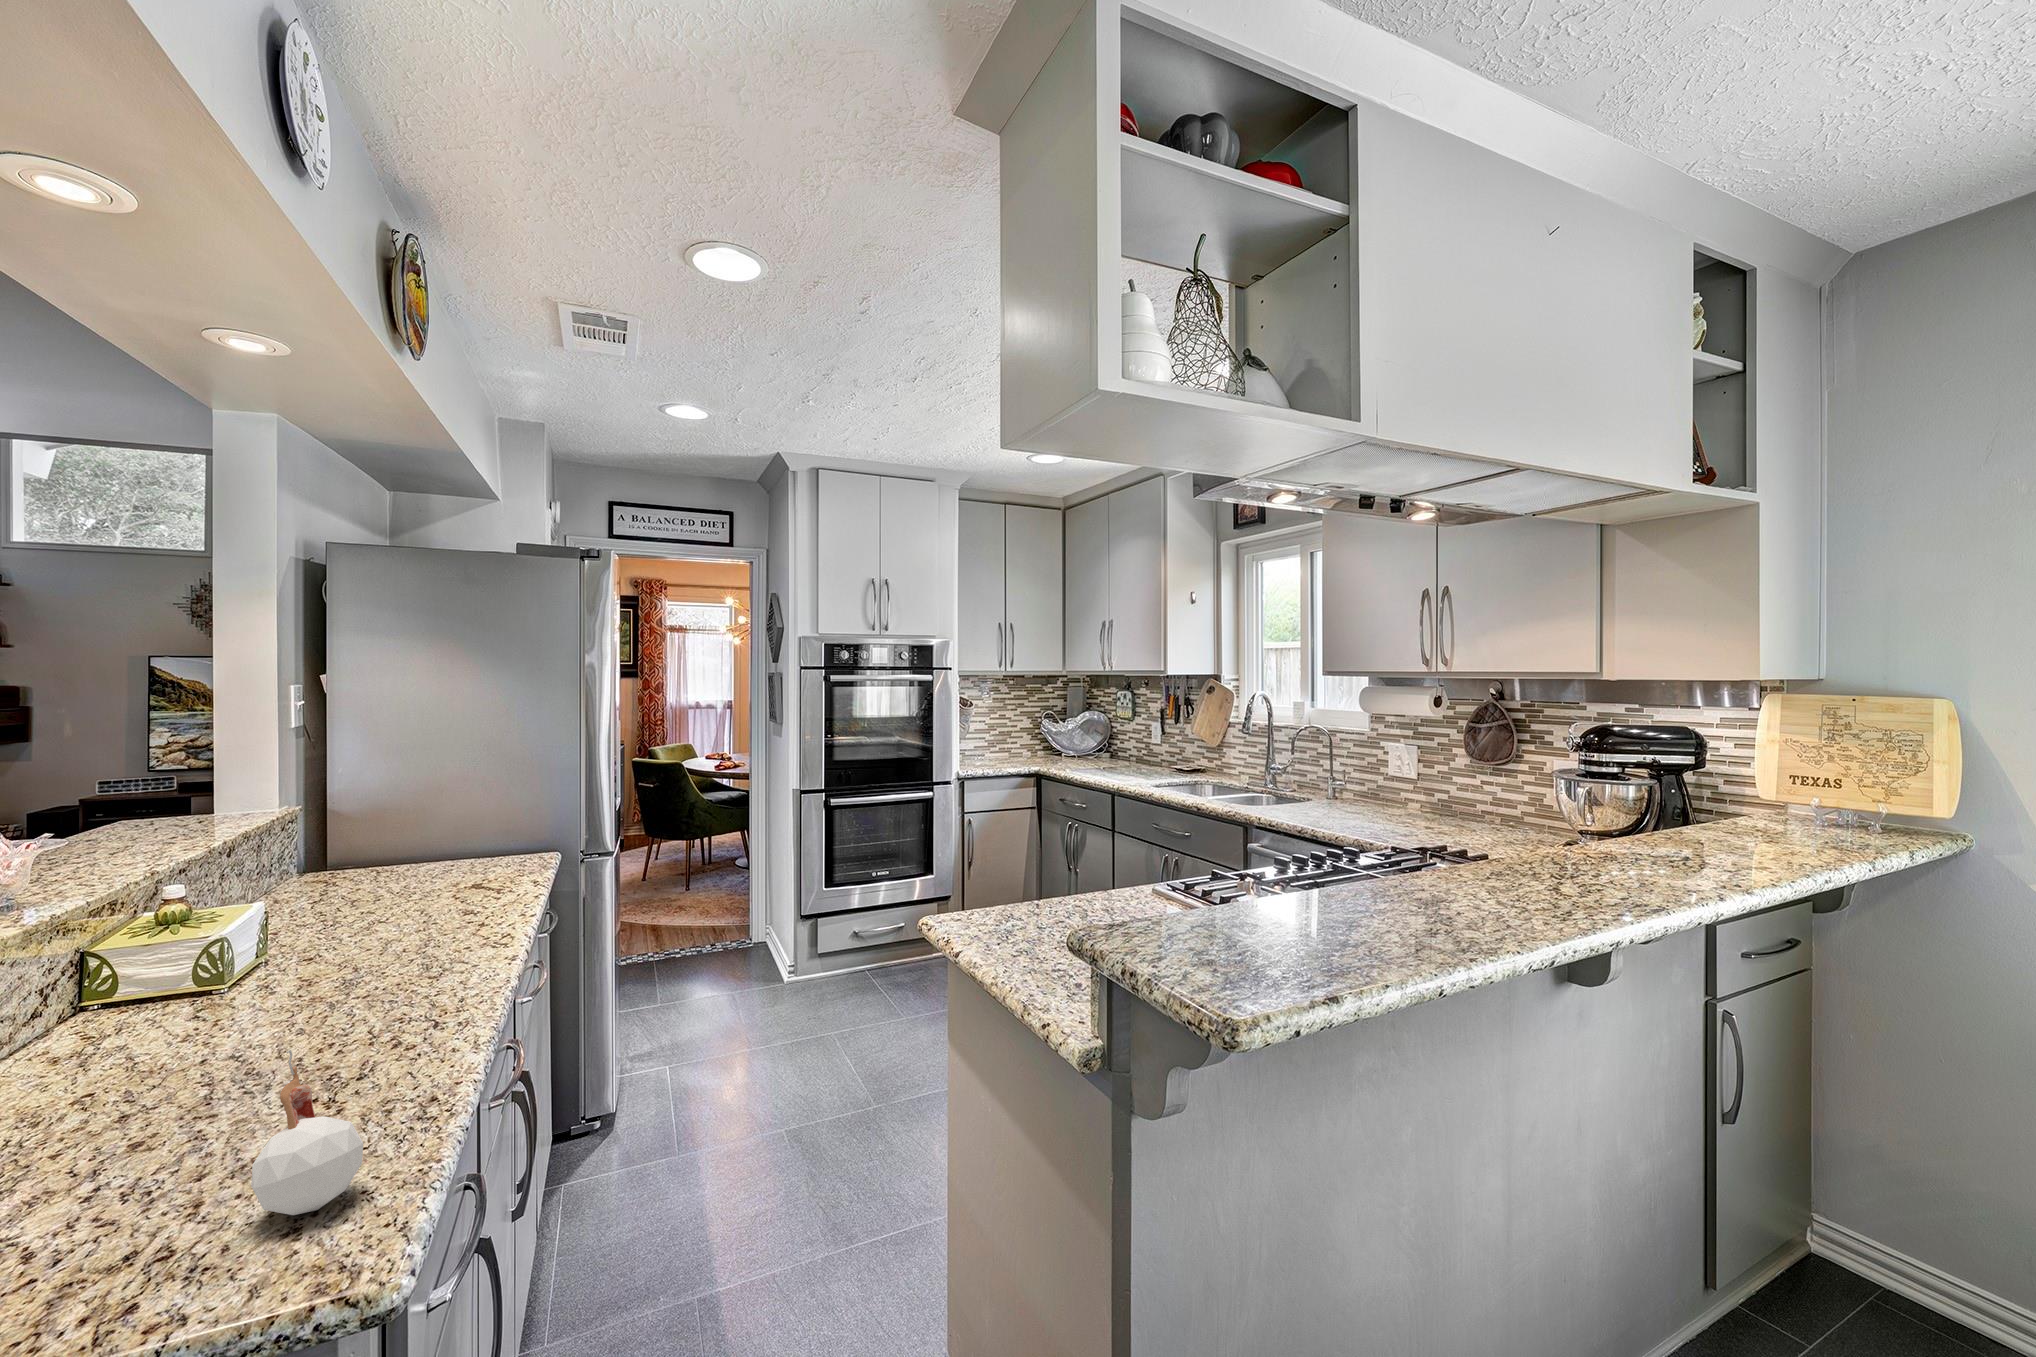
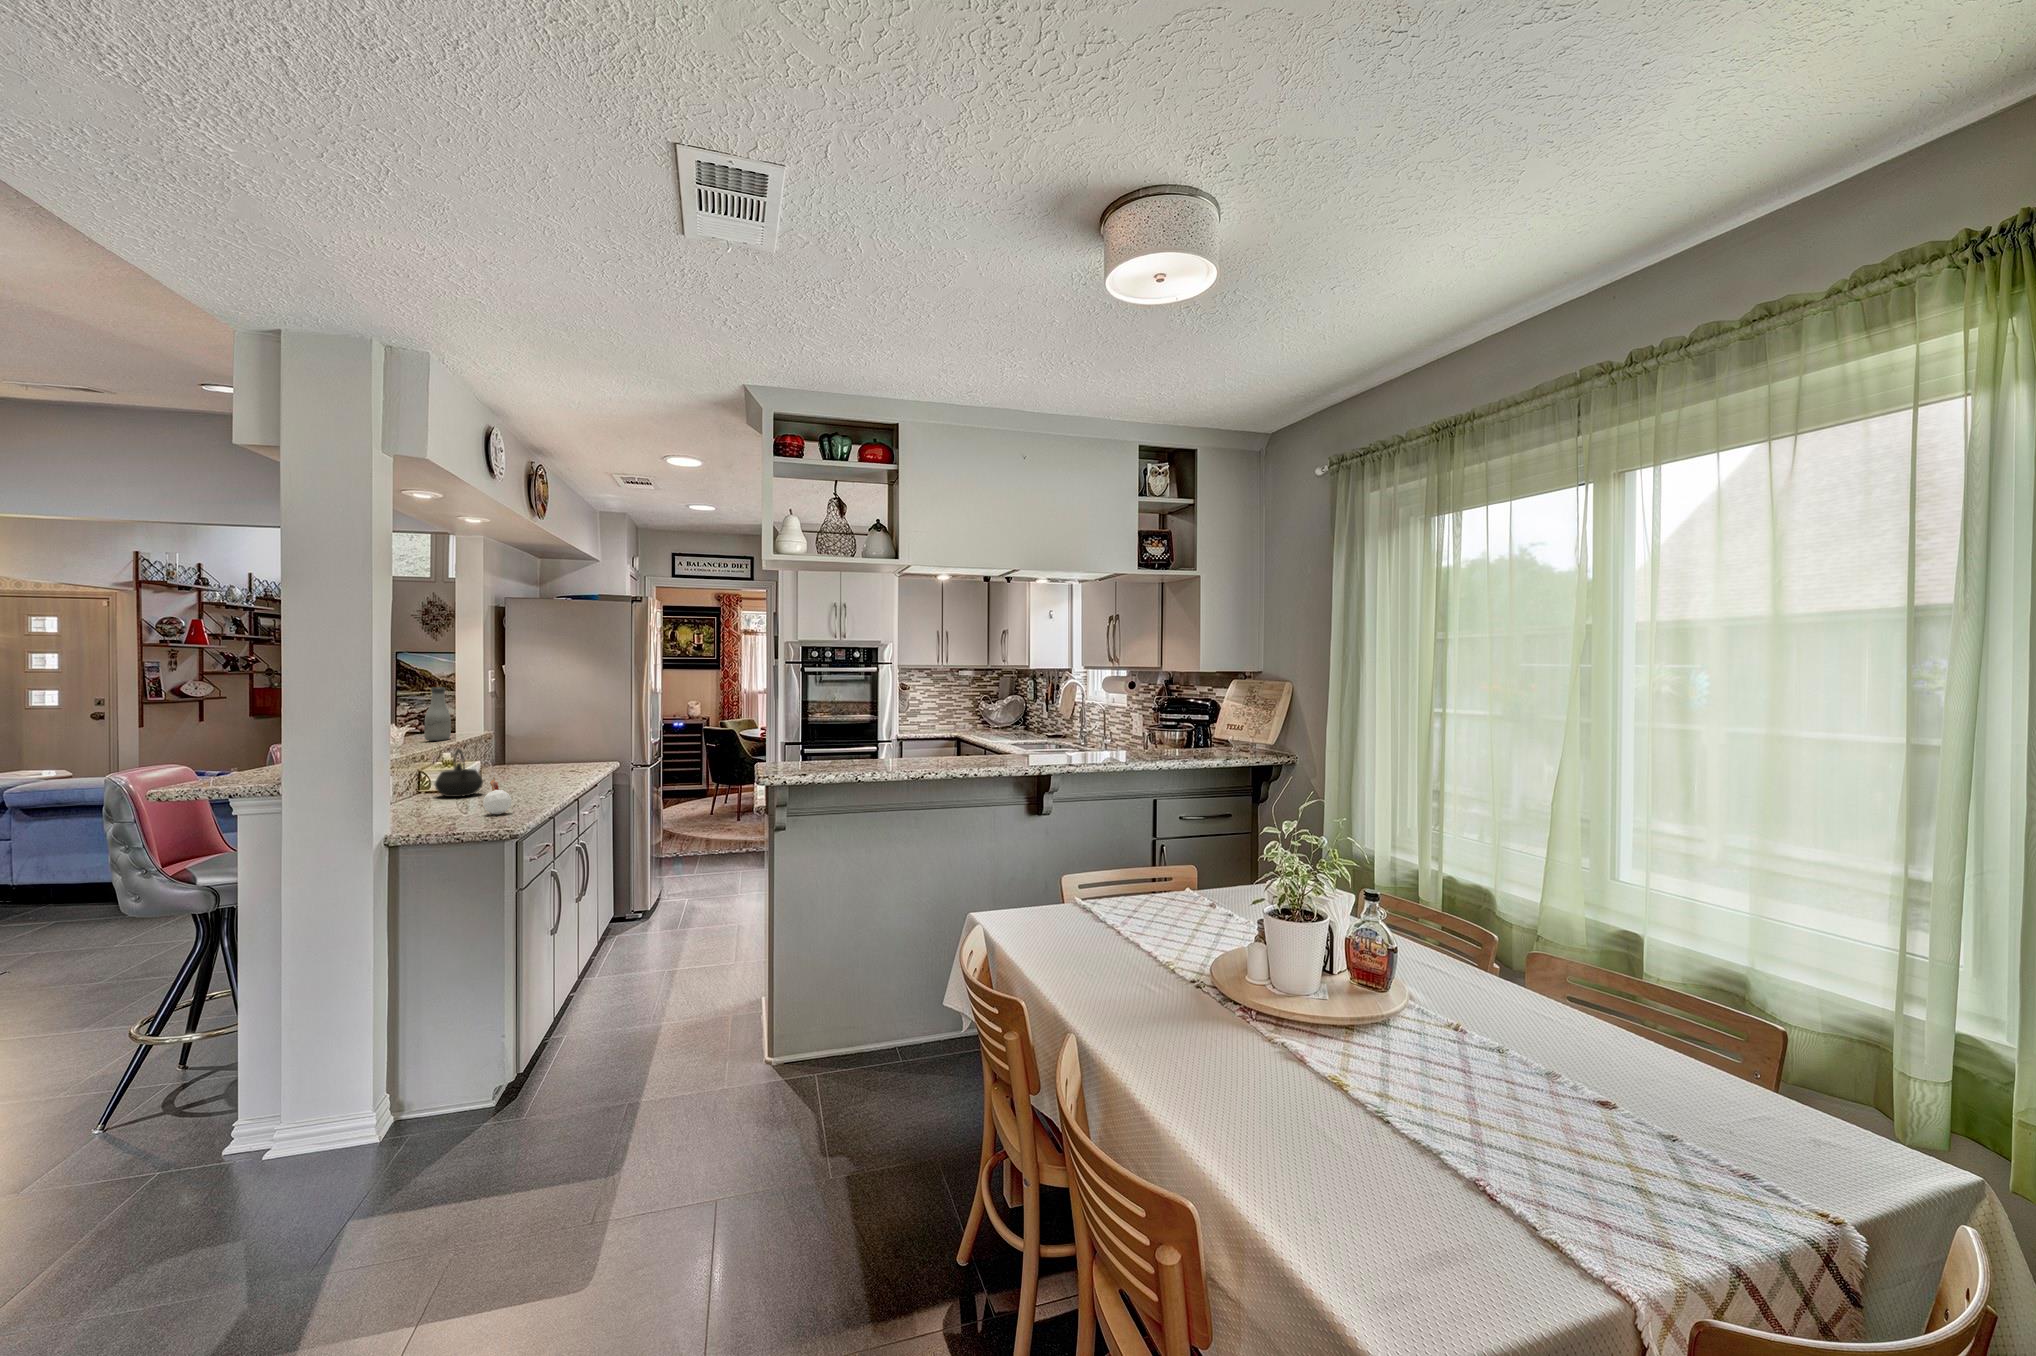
bottle: none [118,726,190,854] -> present [424,687,451,741]
kettle: none [103,913,266,1060] -> present [435,749,483,797]

